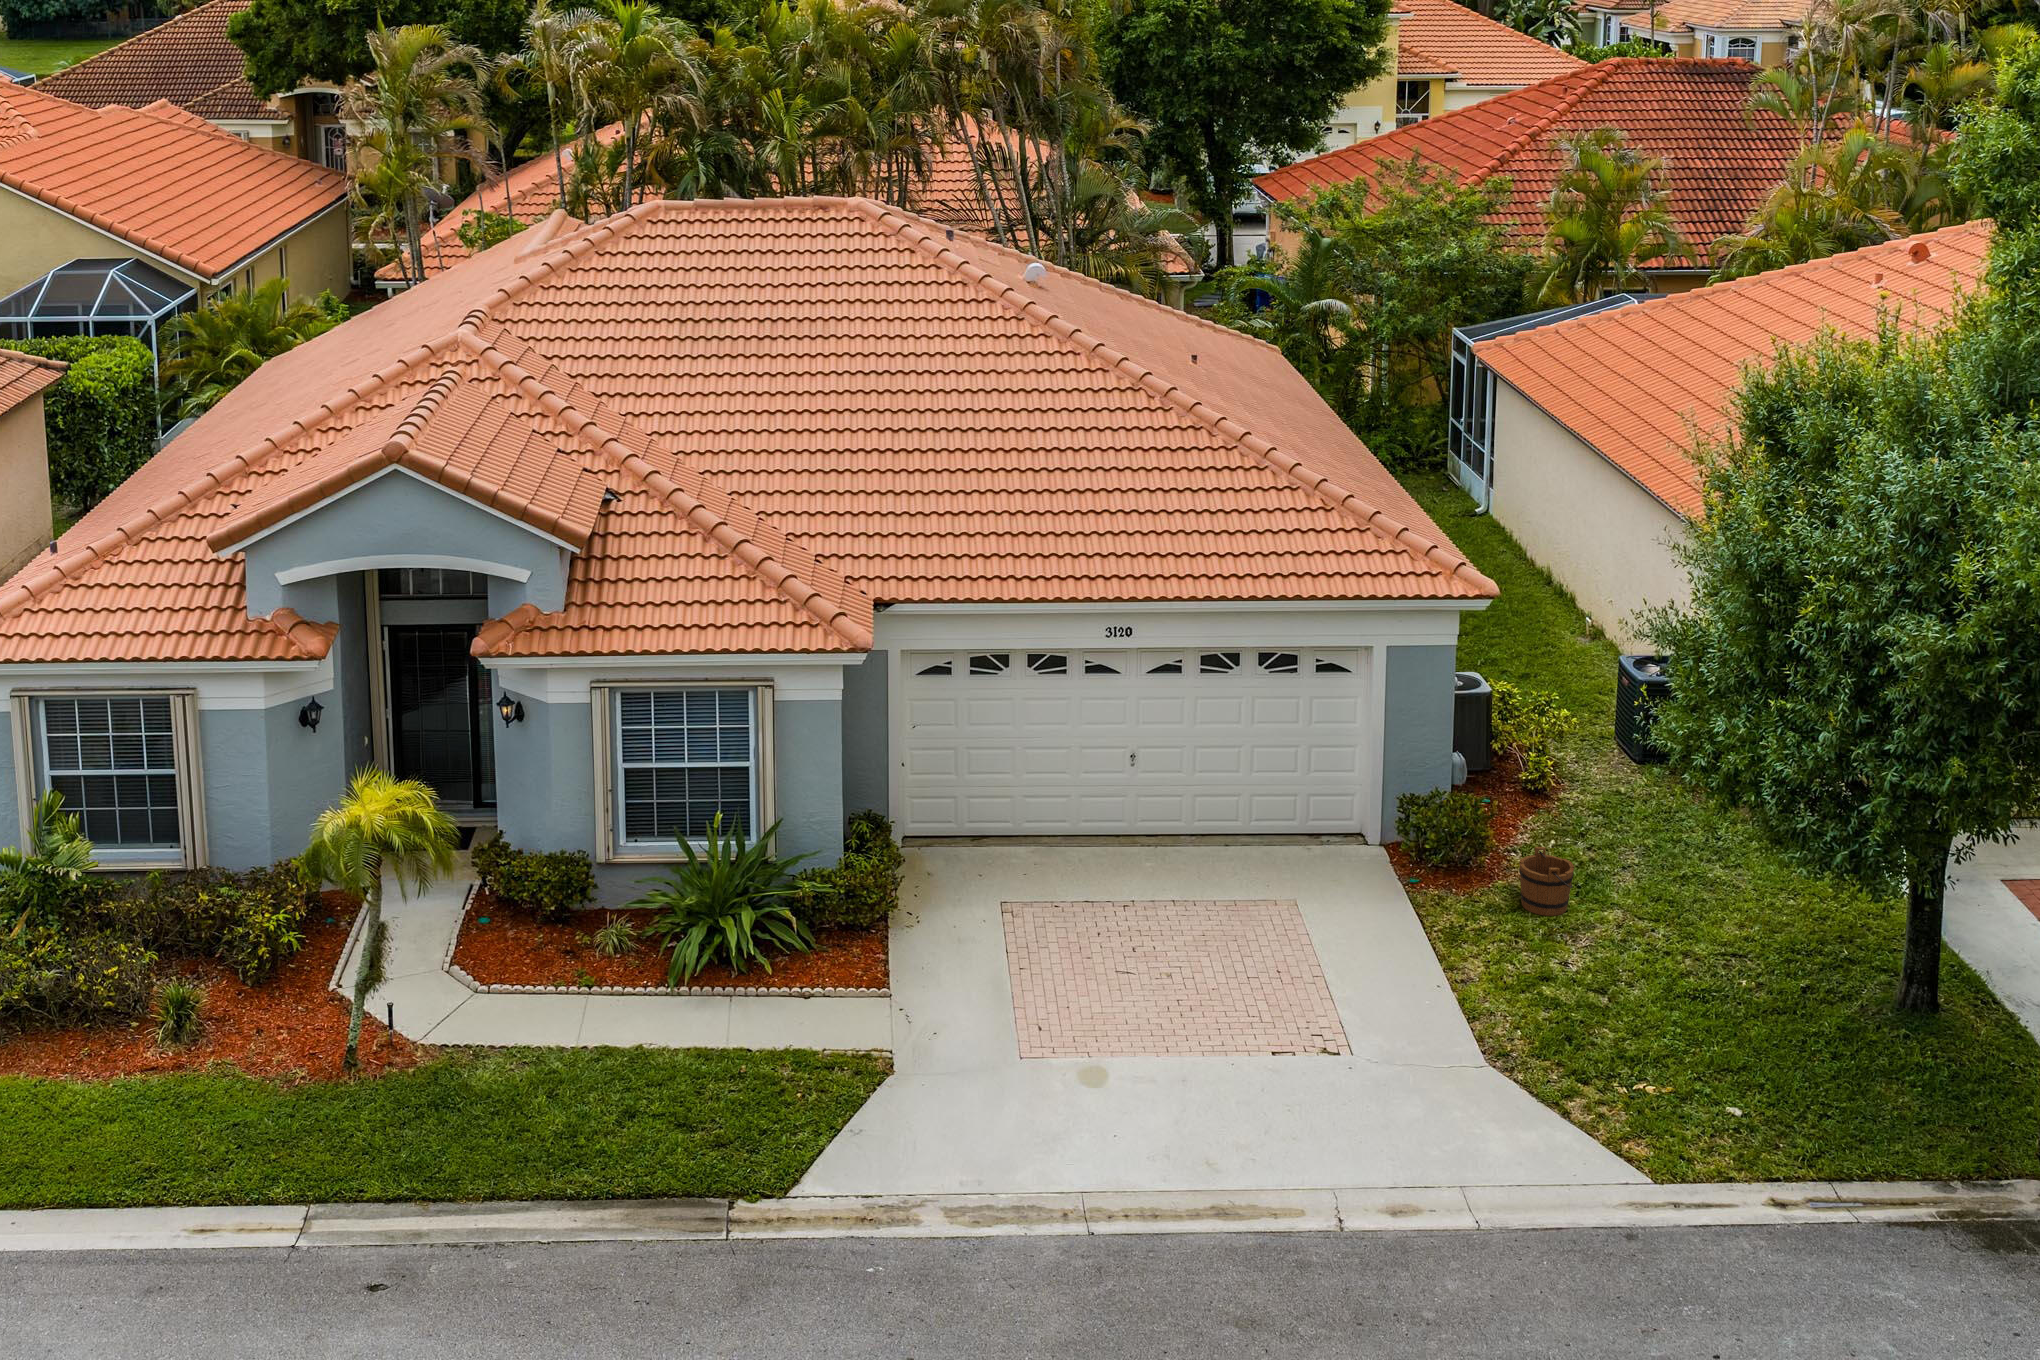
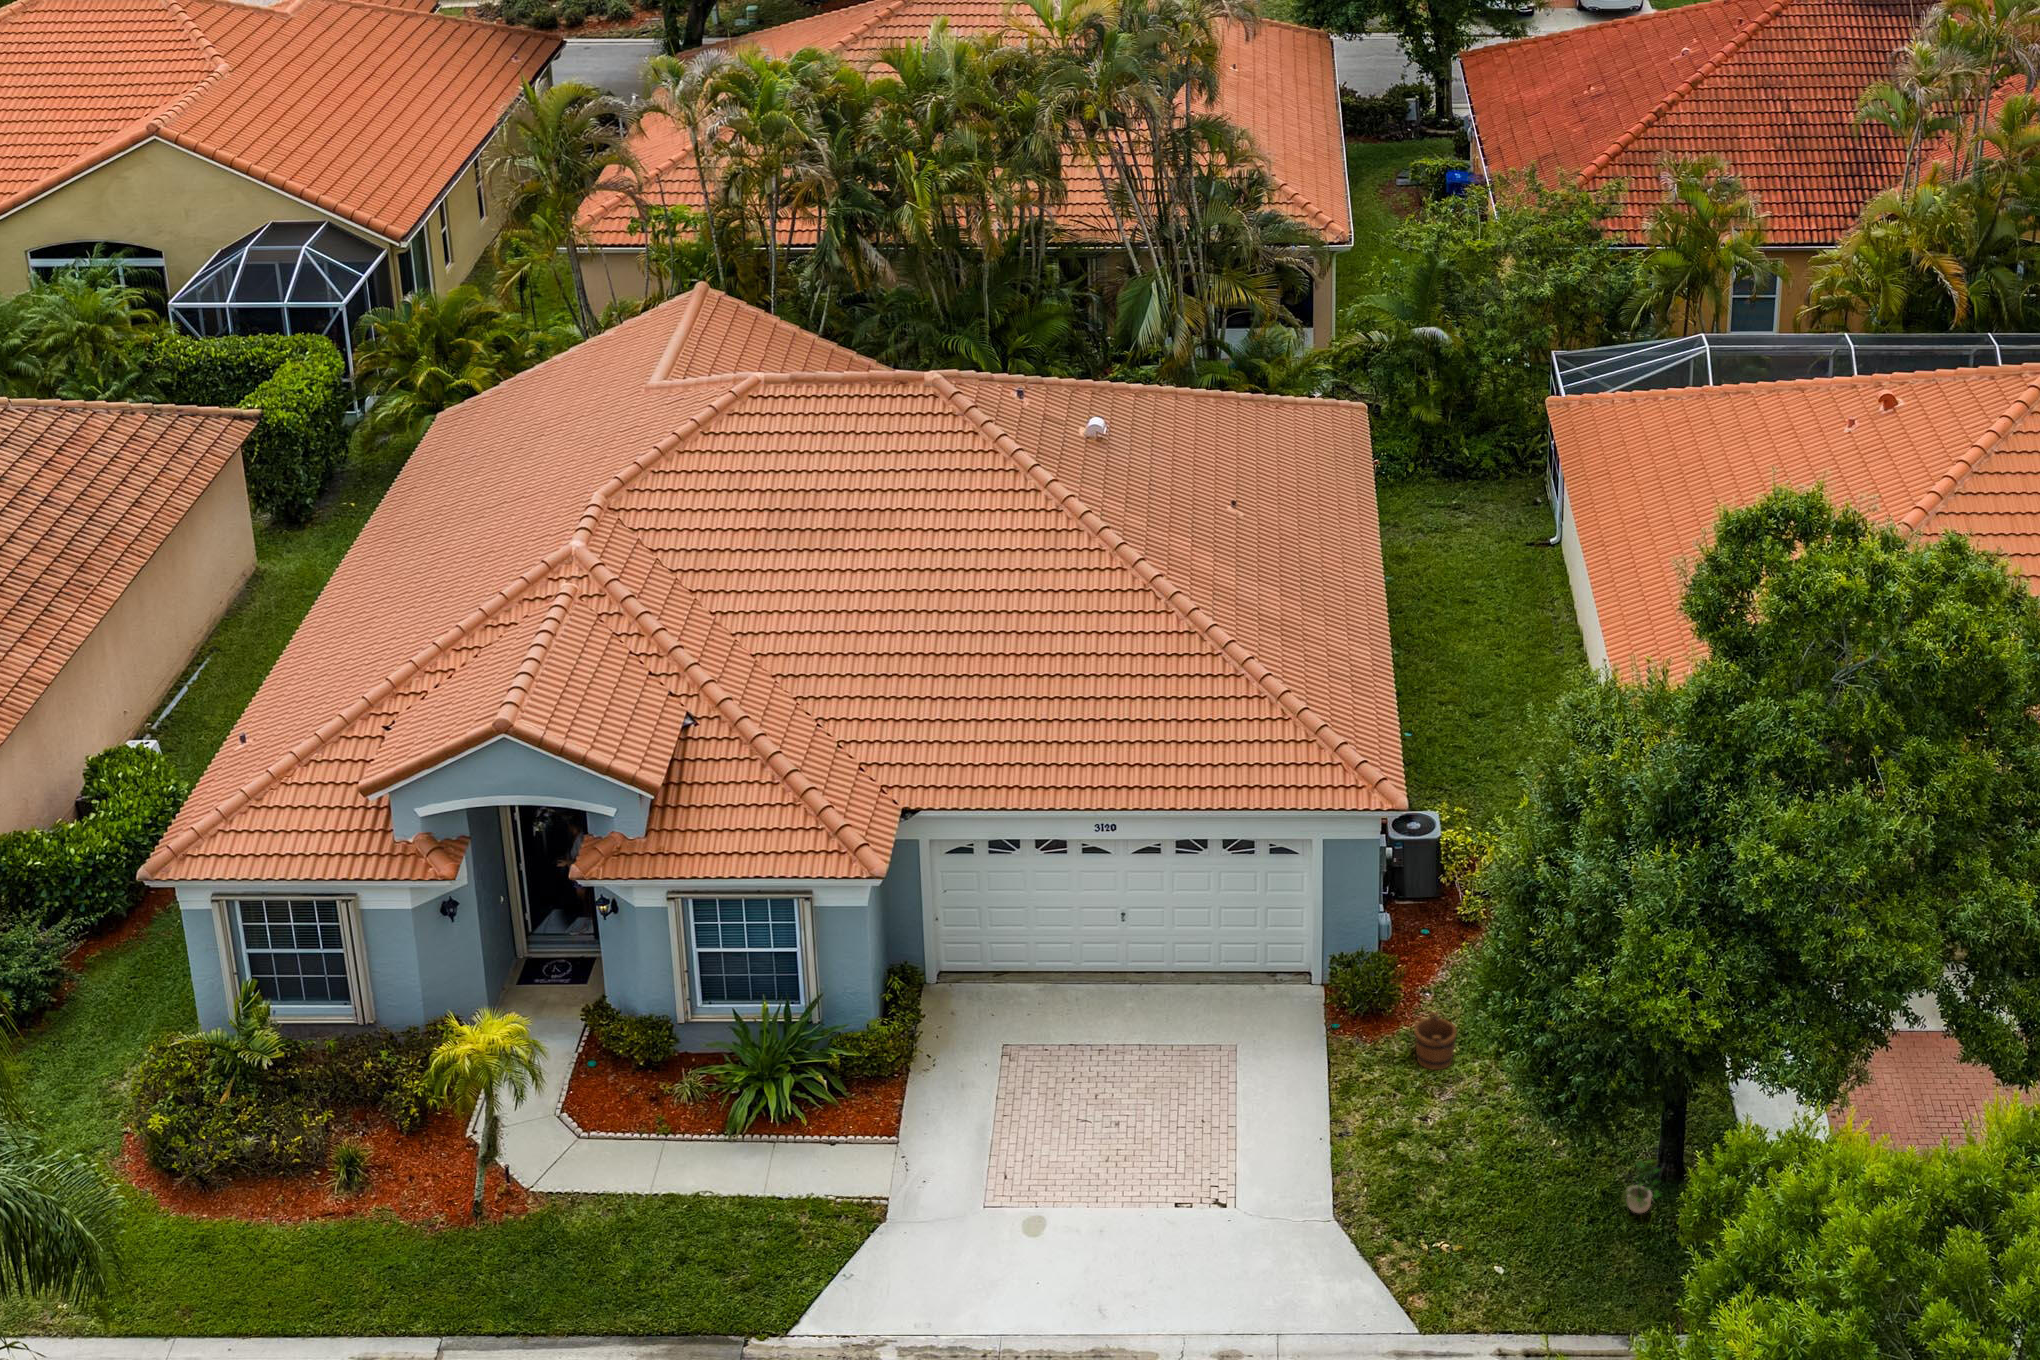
potted plant: none [1847,963,1914,1048] -> present [1621,1160,1661,1213]

